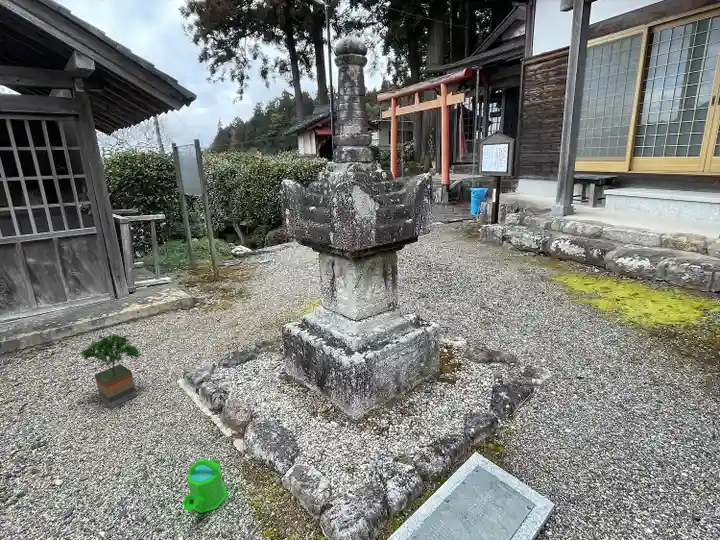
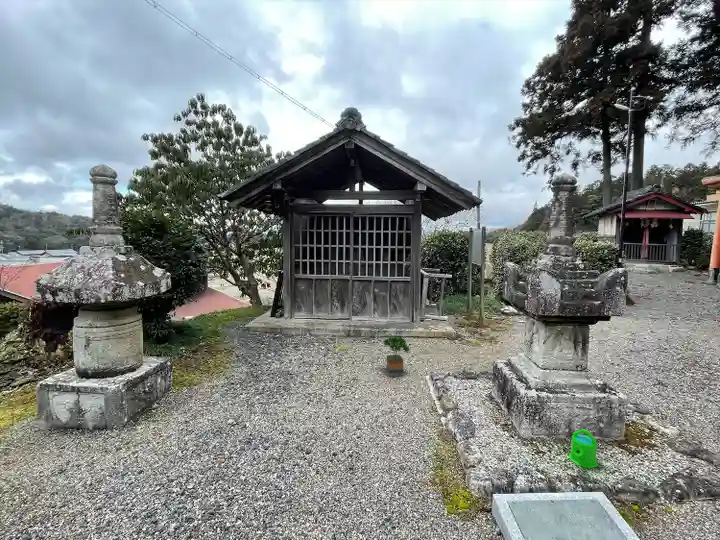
watering can: present [183,458,227,513] -> present [569,429,598,468]

